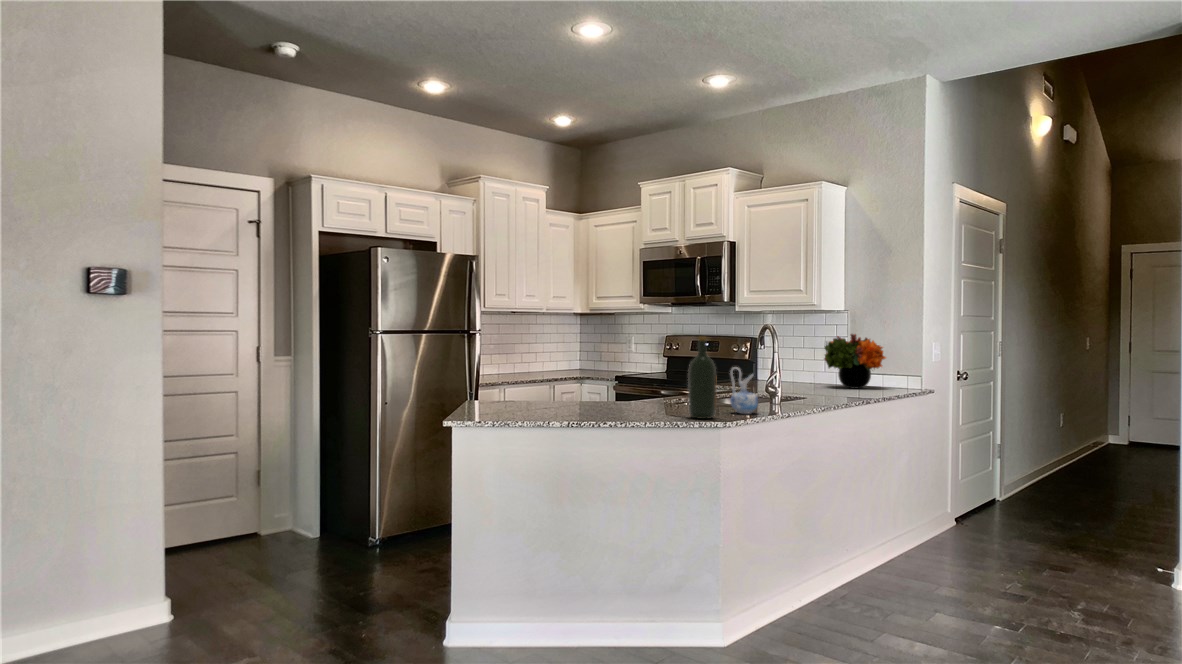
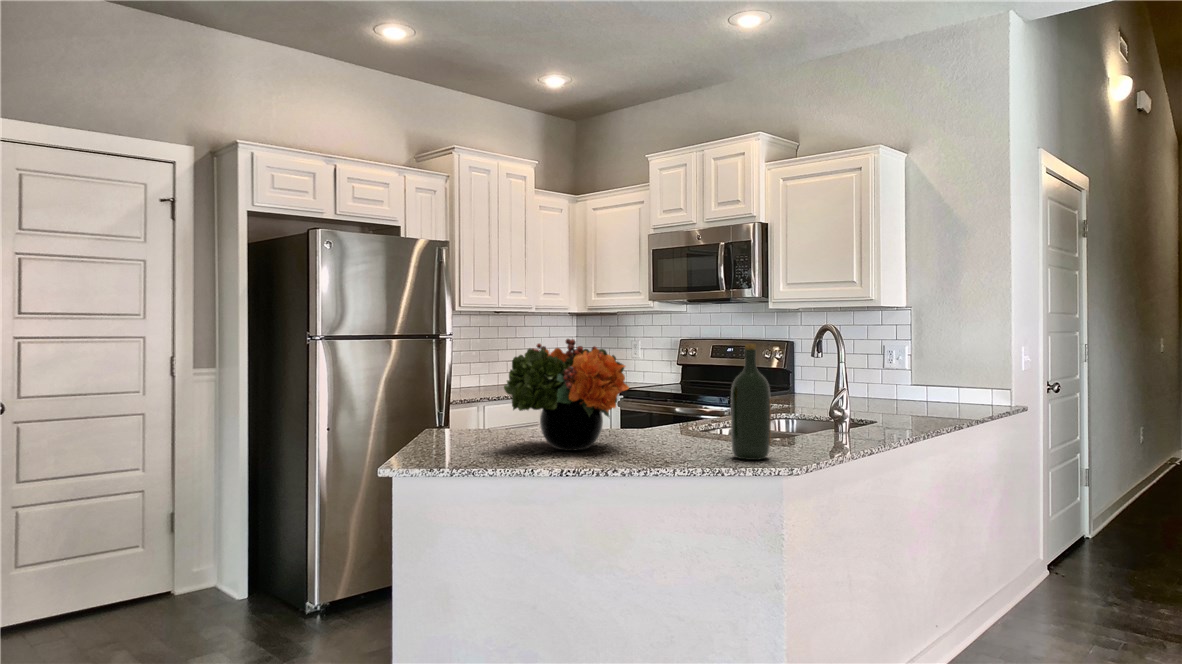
flower arrangement: present [824,334,886,388] -> present [504,339,629,450]
ceramic pitcher: present [730,367,758,414] -> none [785,385,825,450]

